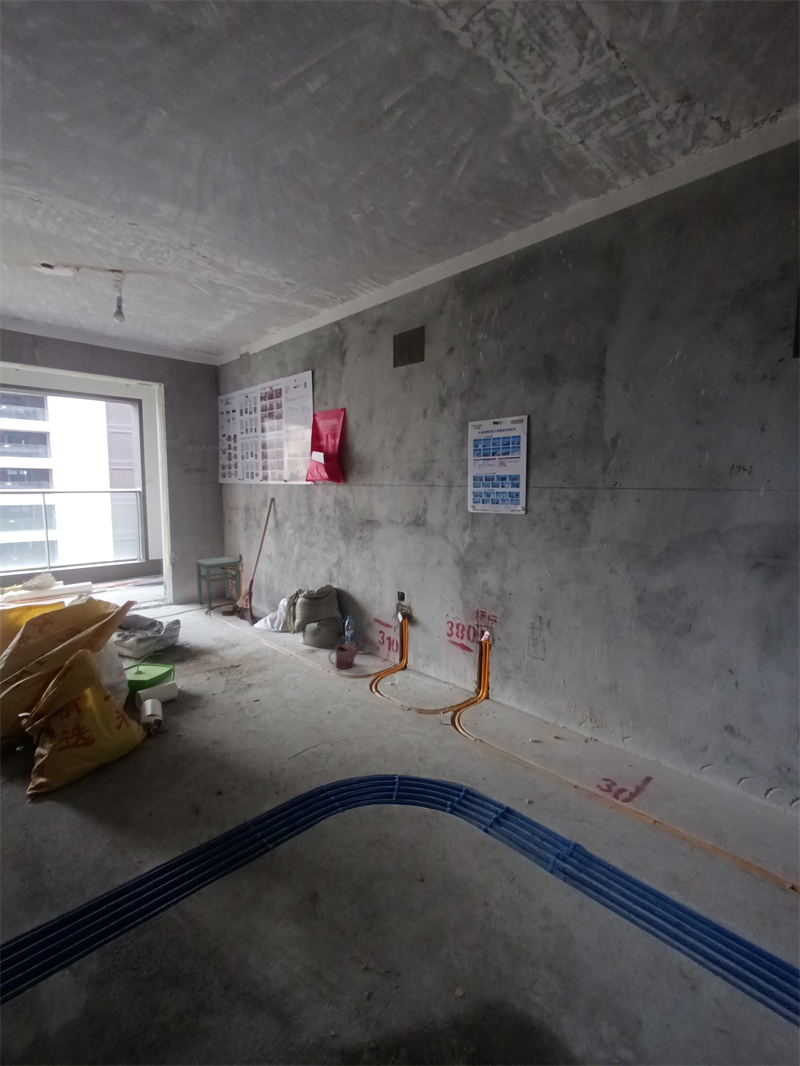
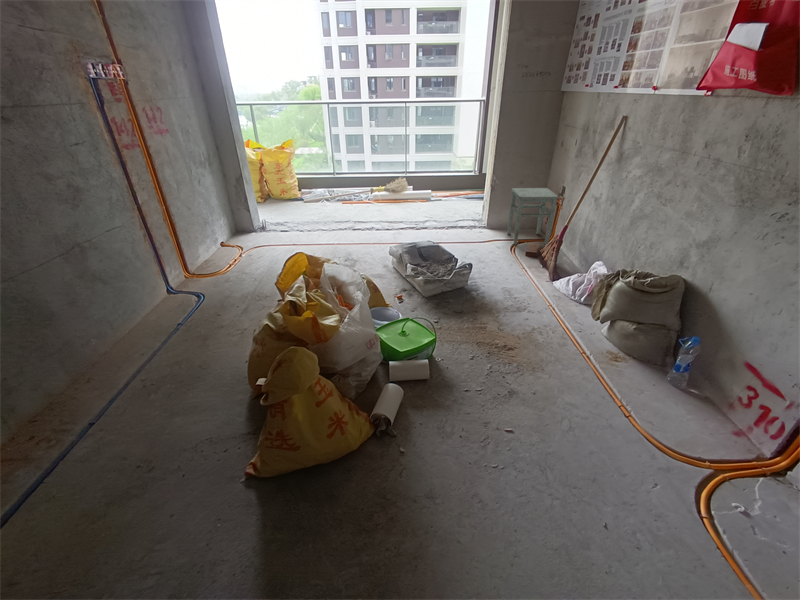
watering can: present [328,637,366,669] -> none [641,371,721,420]

